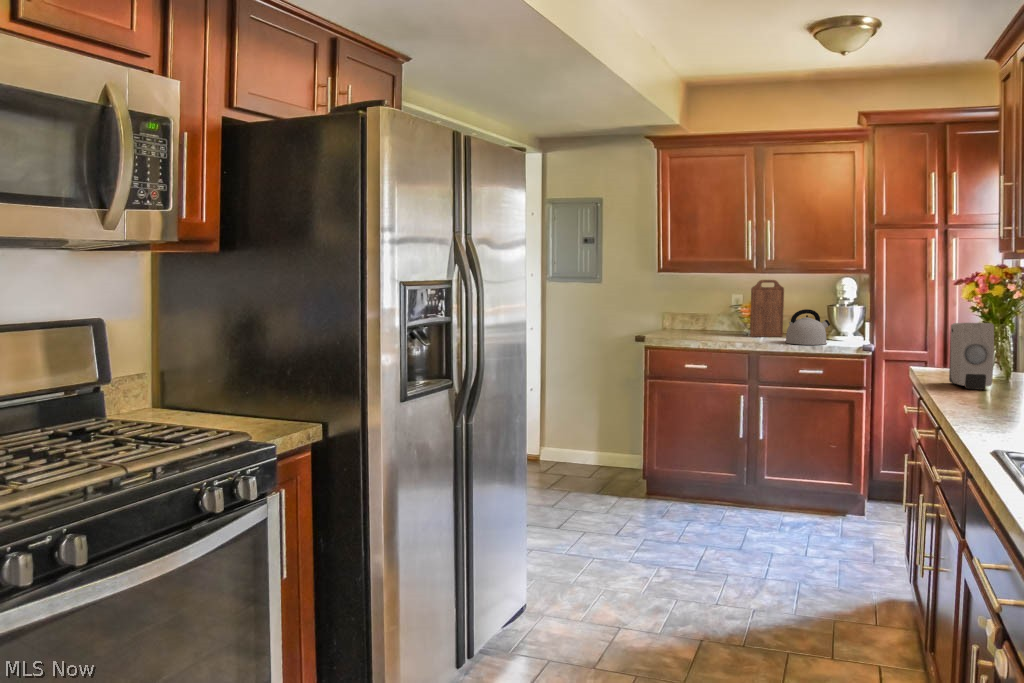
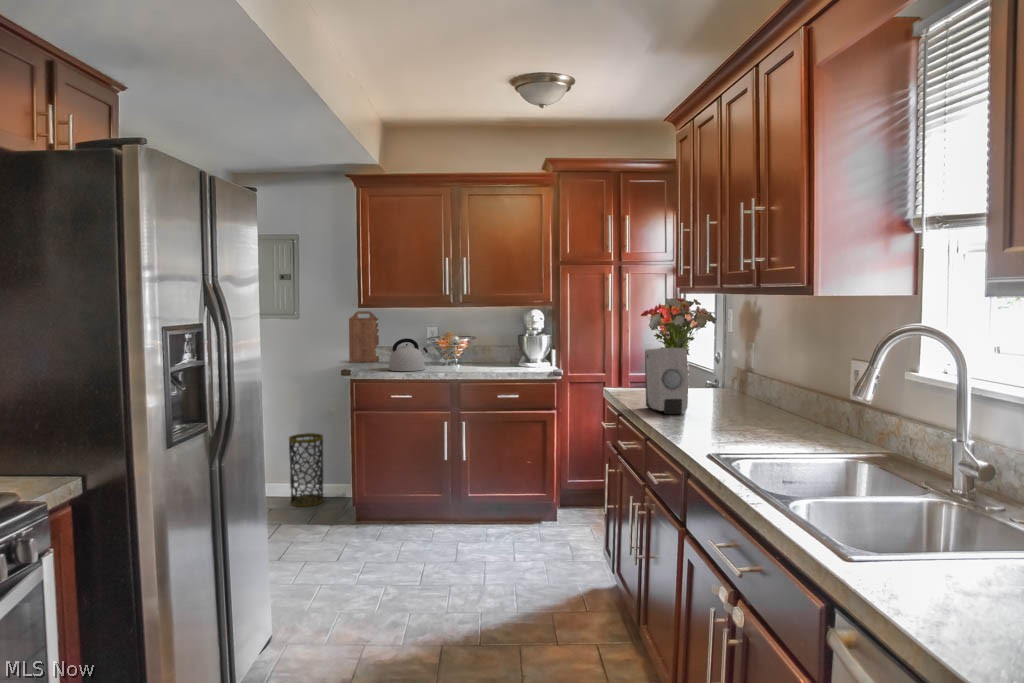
cutting board: present [750,280,784,337] -> present [349,311,379,362]
kettle: present [785,309,830,345] -> present [389,338,428,371]
trash can: none [582,399,615,471] -> present [289,433,324,507]

